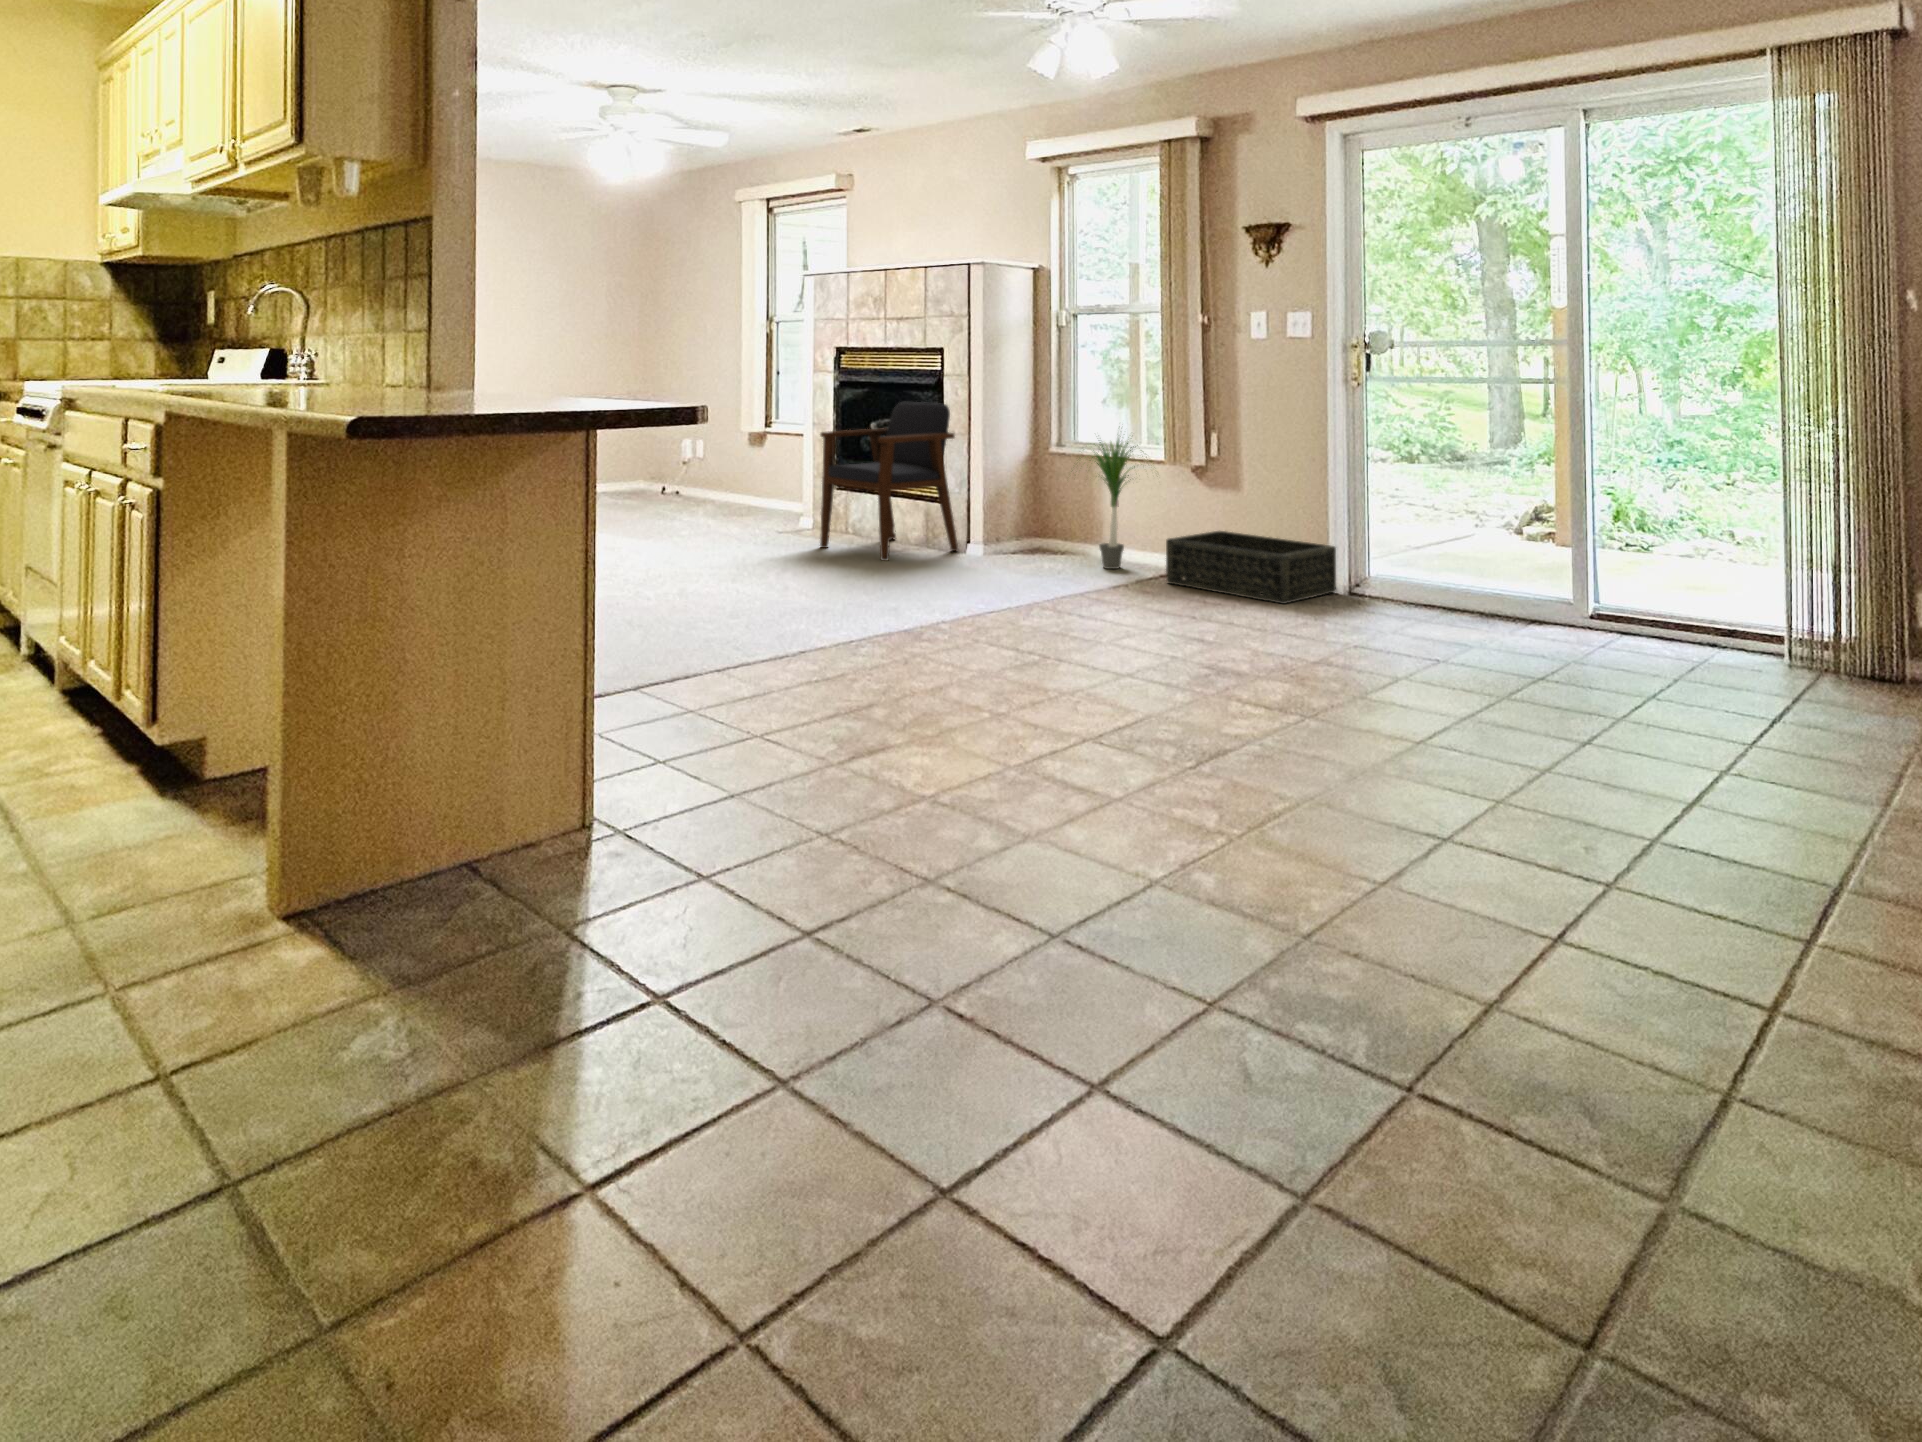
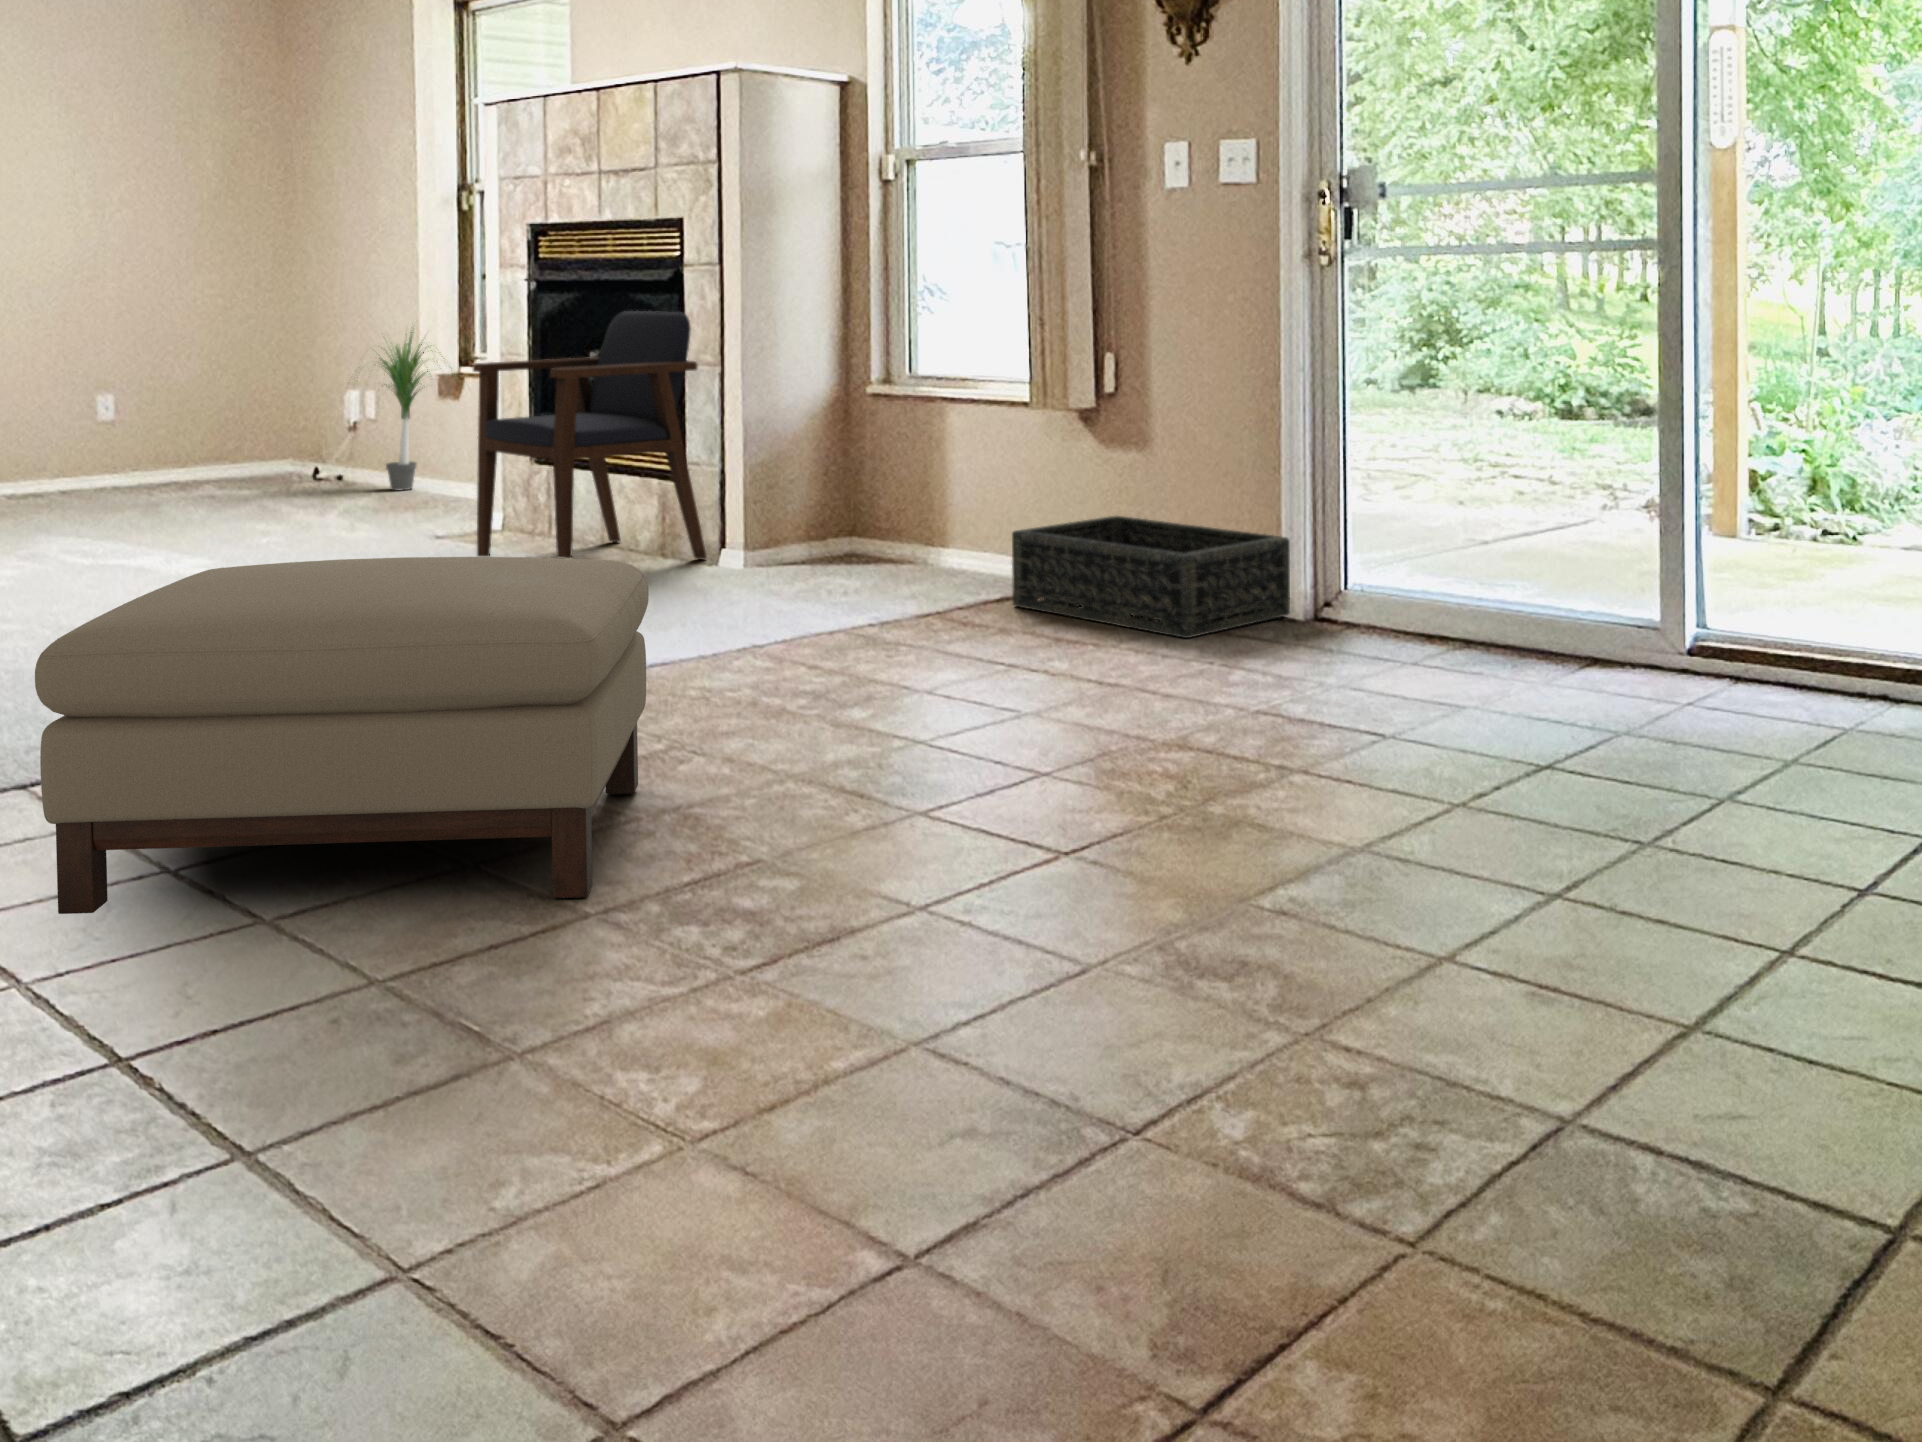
potted plant: present [1092,438,1147,569] -> present [379,332,455,491]
ottoman: none [801,551,1080,729] -> present [35,557,649,914]

